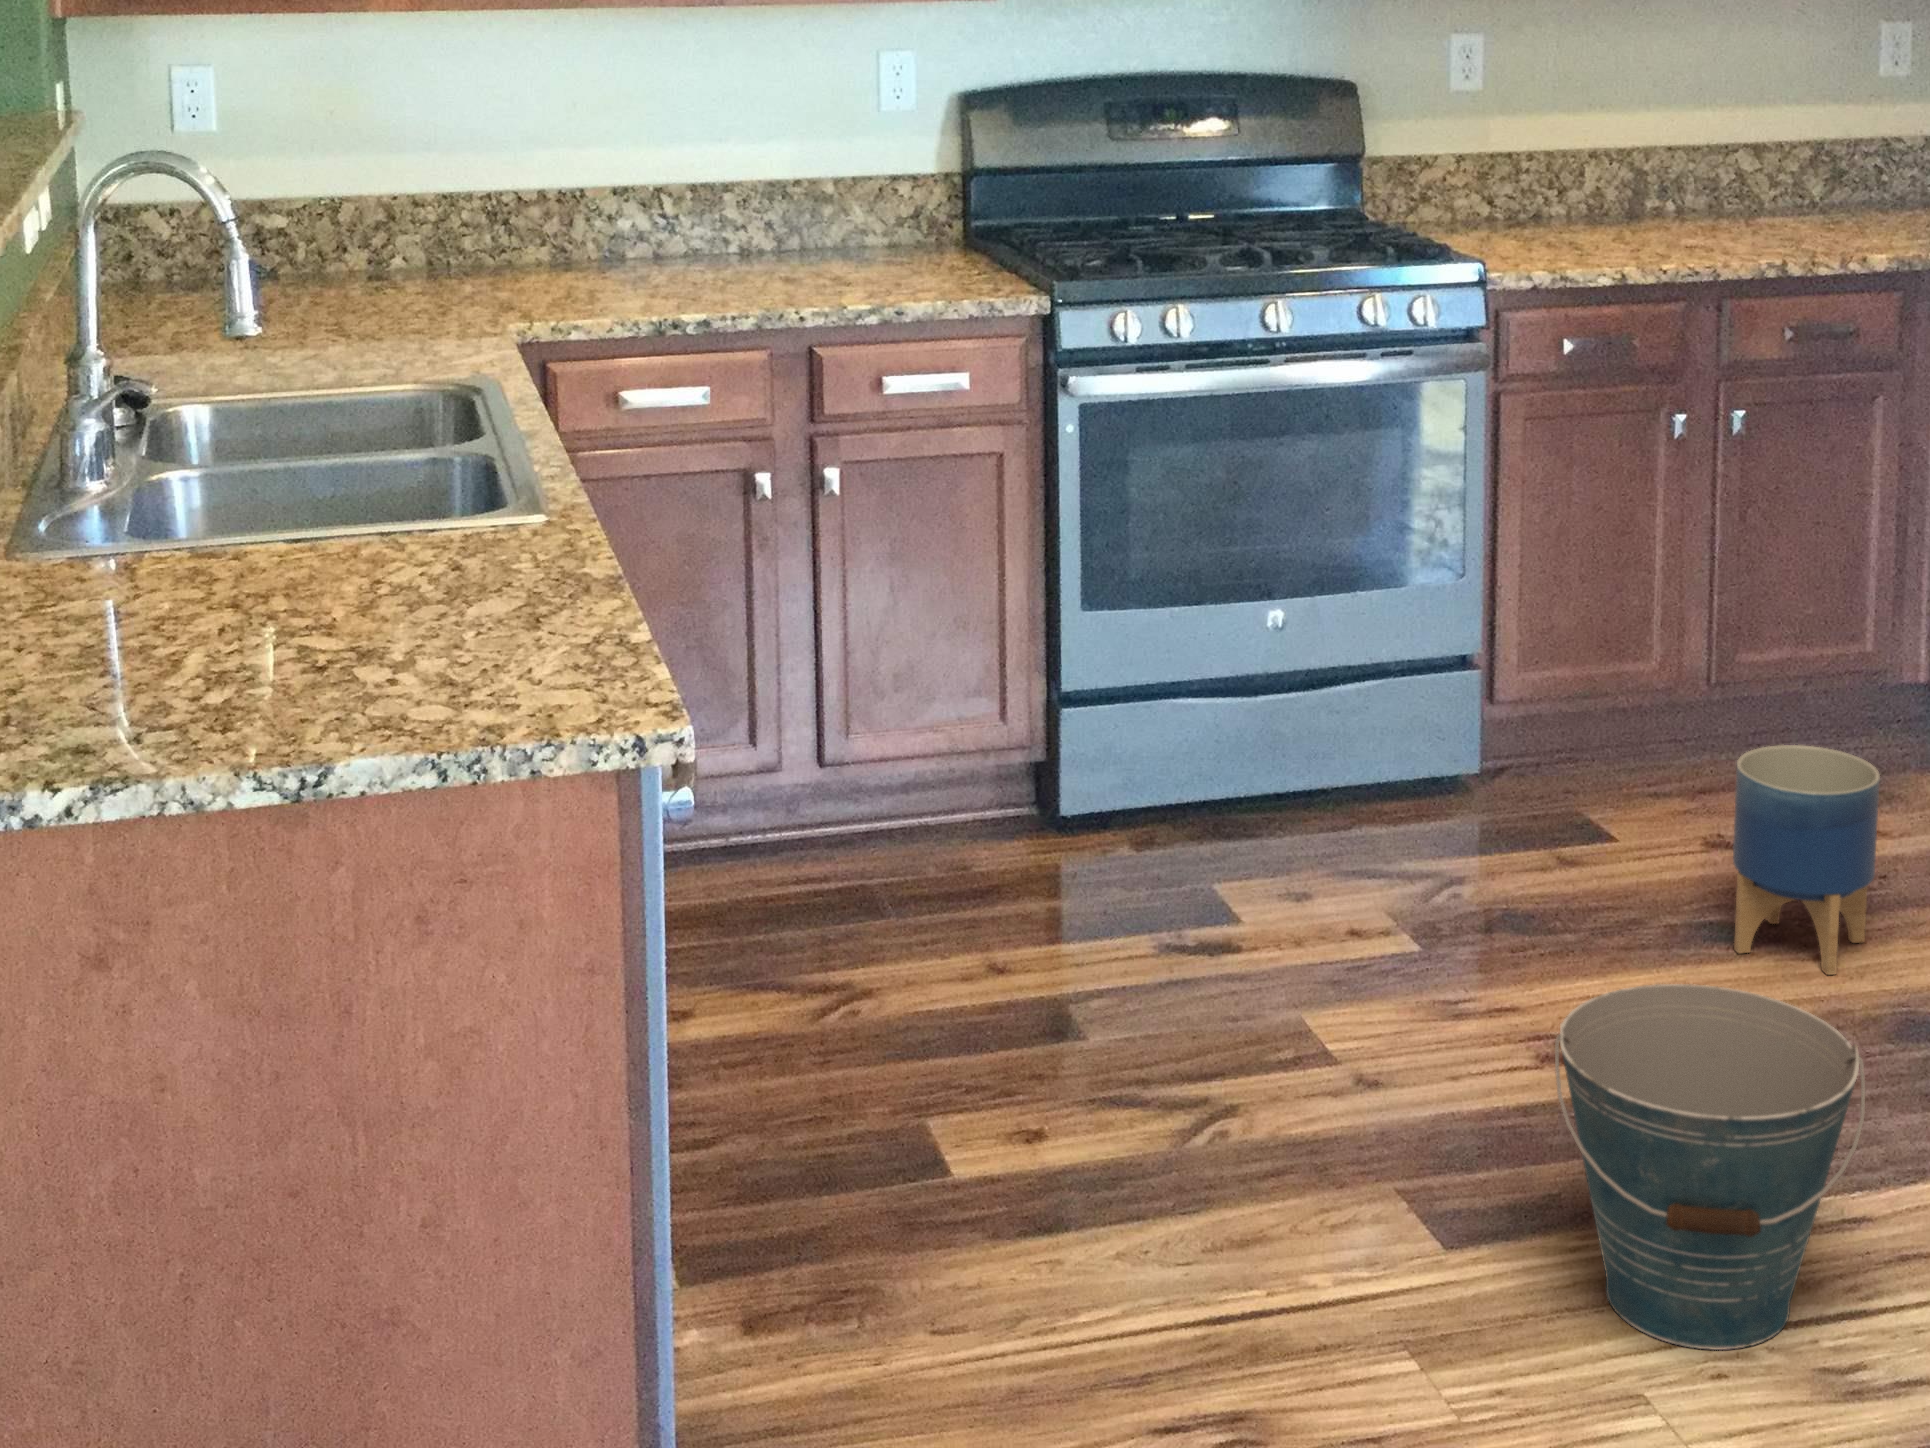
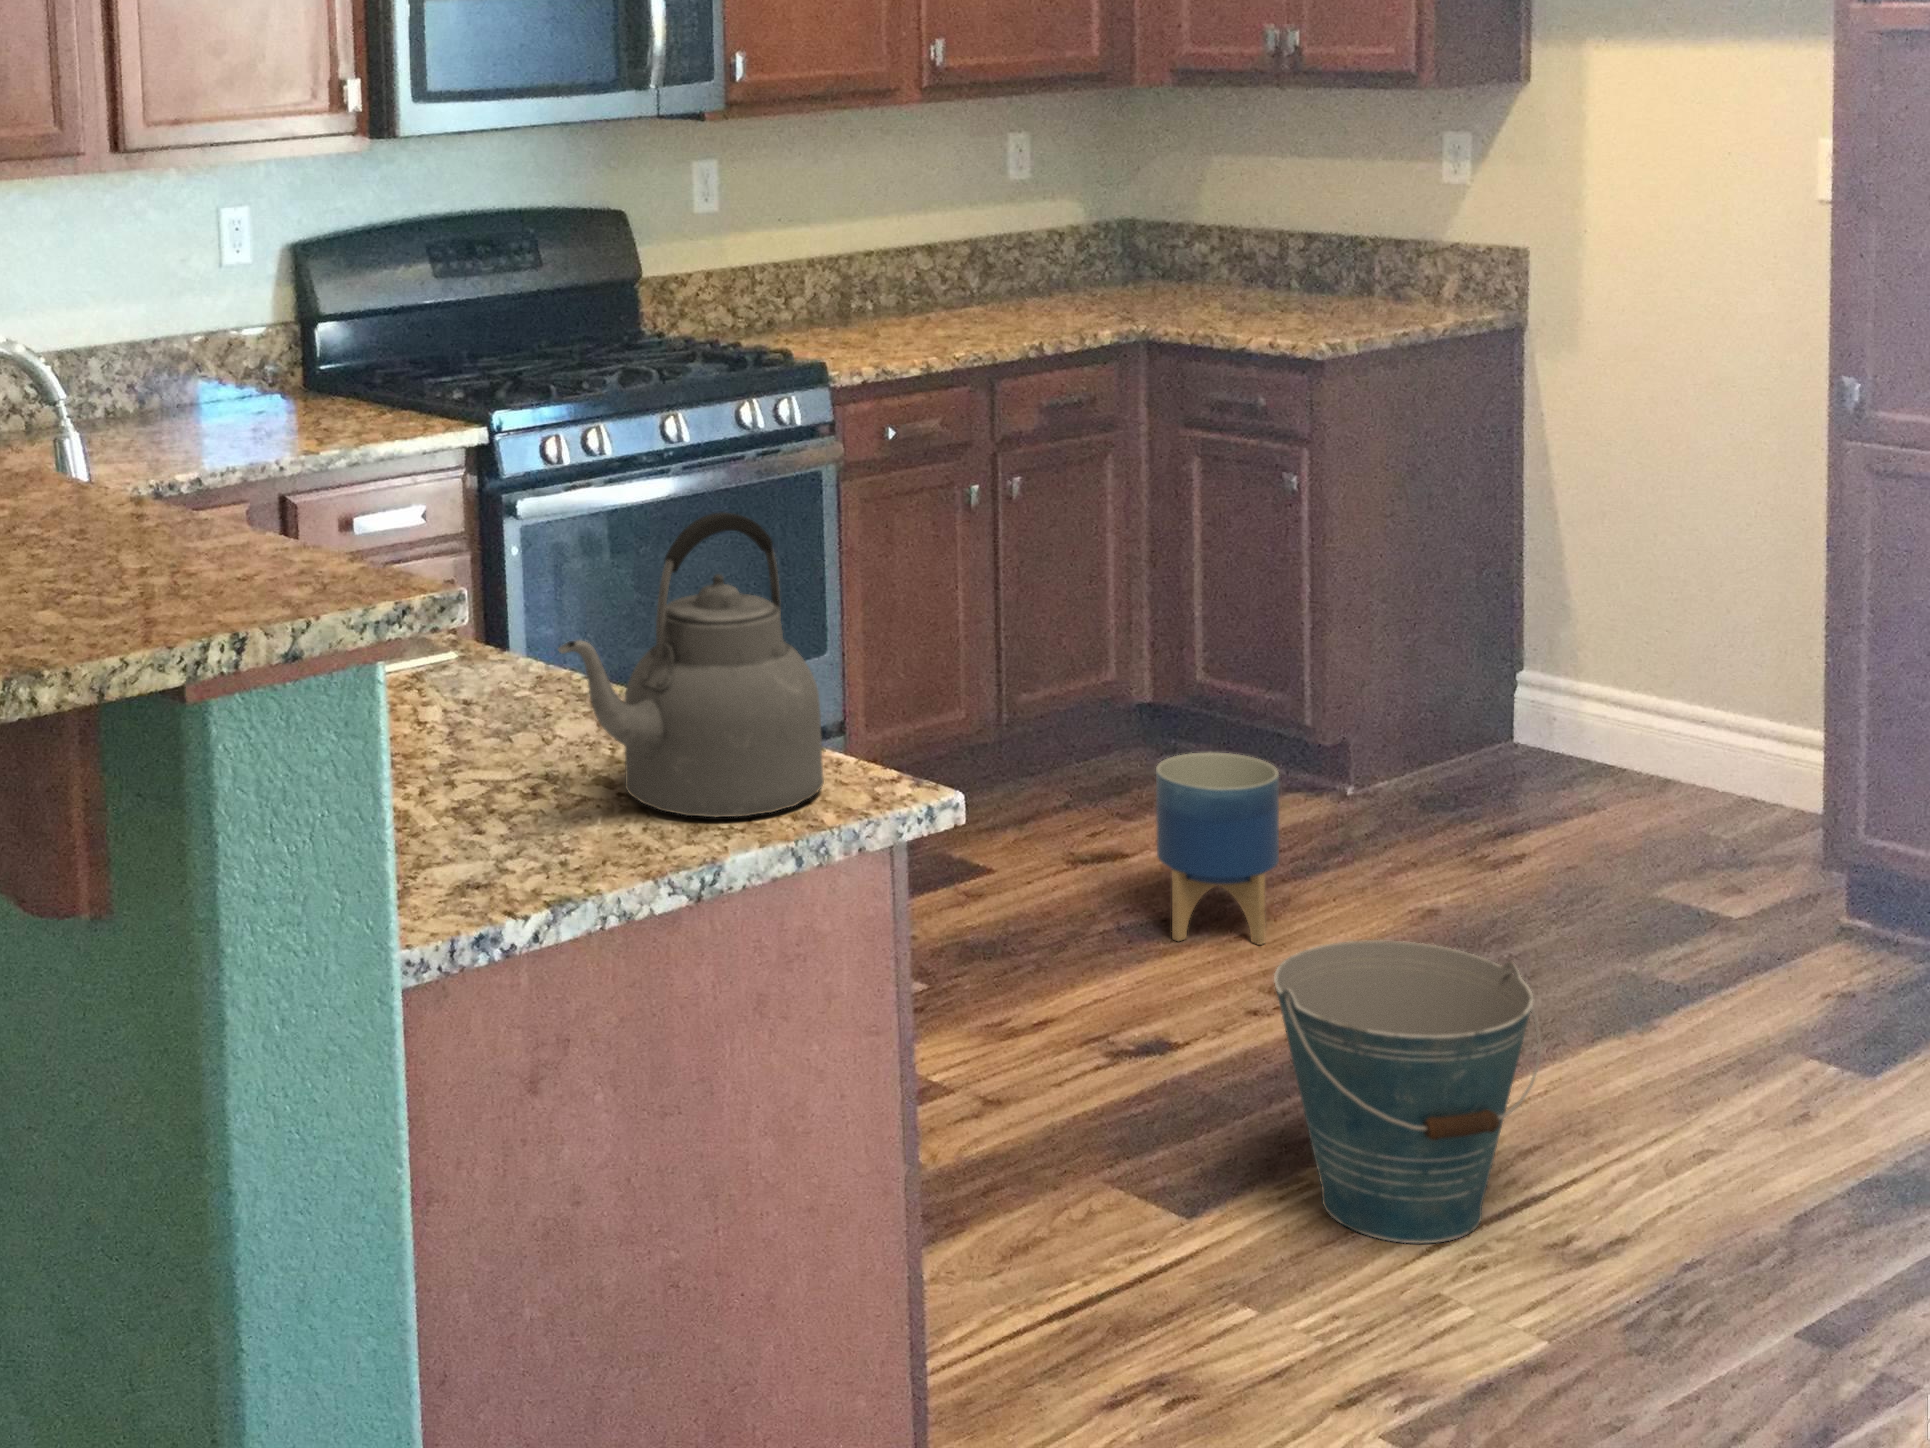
kettle: none [240,397,575,721] -> present [558,512,824,817]

